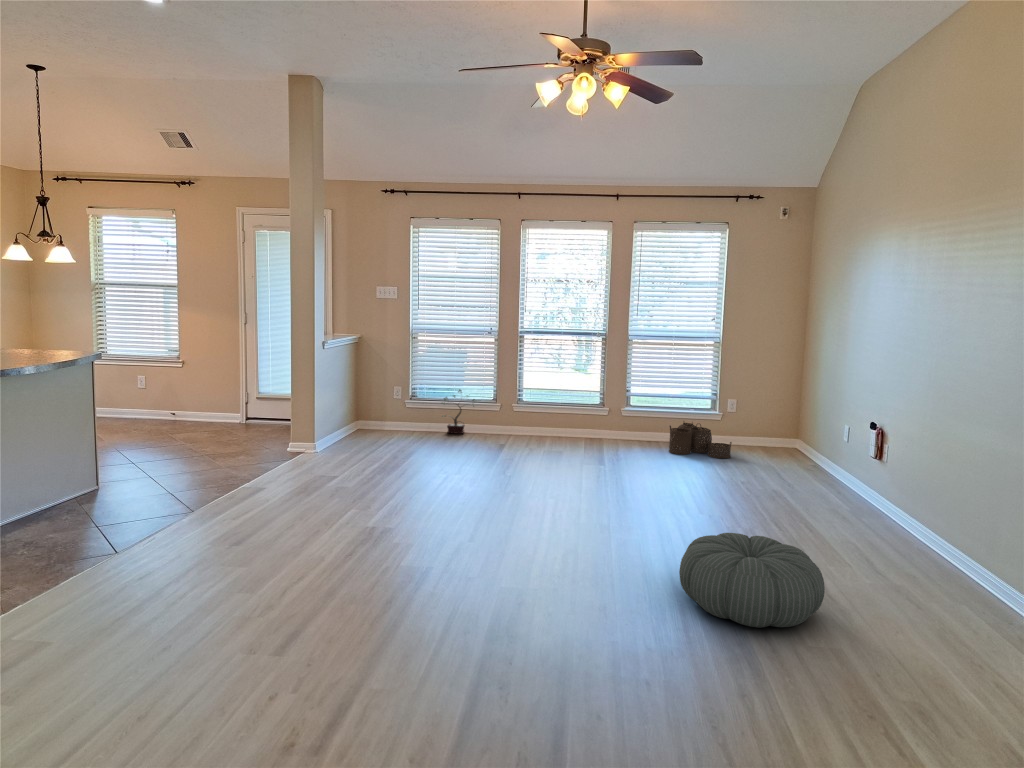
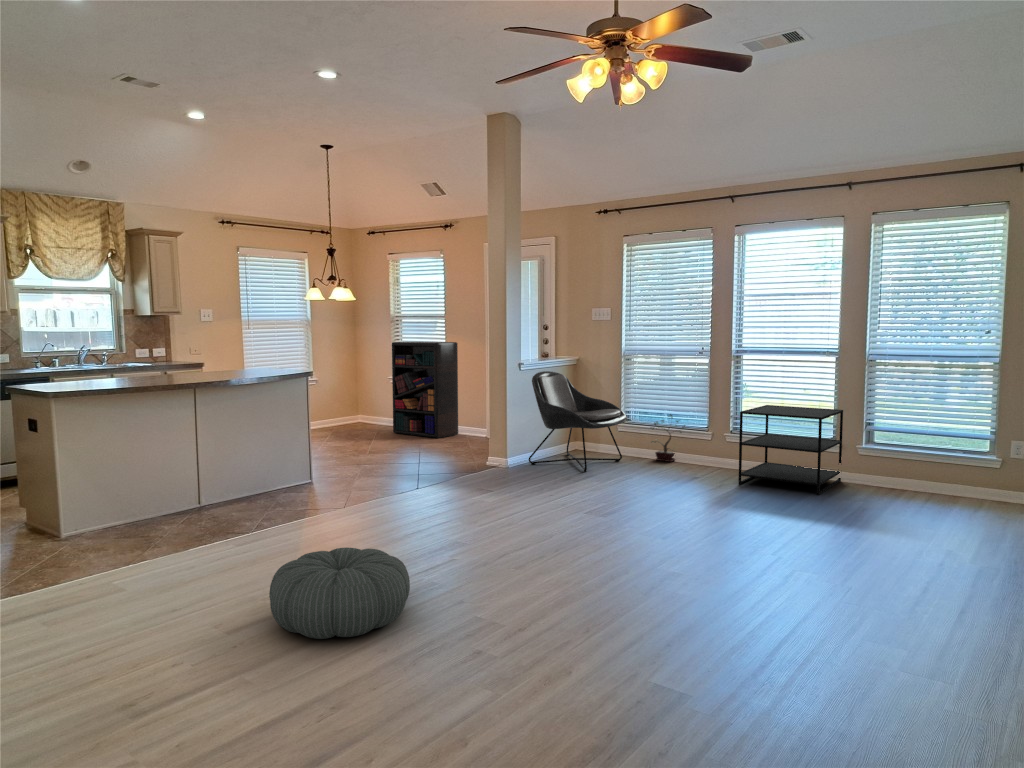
bookshelf: none [108,316,203,428] -> present [392,342,458,438]
lounge chair: none [336,351,426,451] -> present [529,371,627,472]
side table: none [546,378,617,452] -> present [738,405,843,495]
woven basket: present [669,423,732,458] -> none [898,466,986,519]
pouf: present [679,533,825,628] -> present [269,547,410,639]

